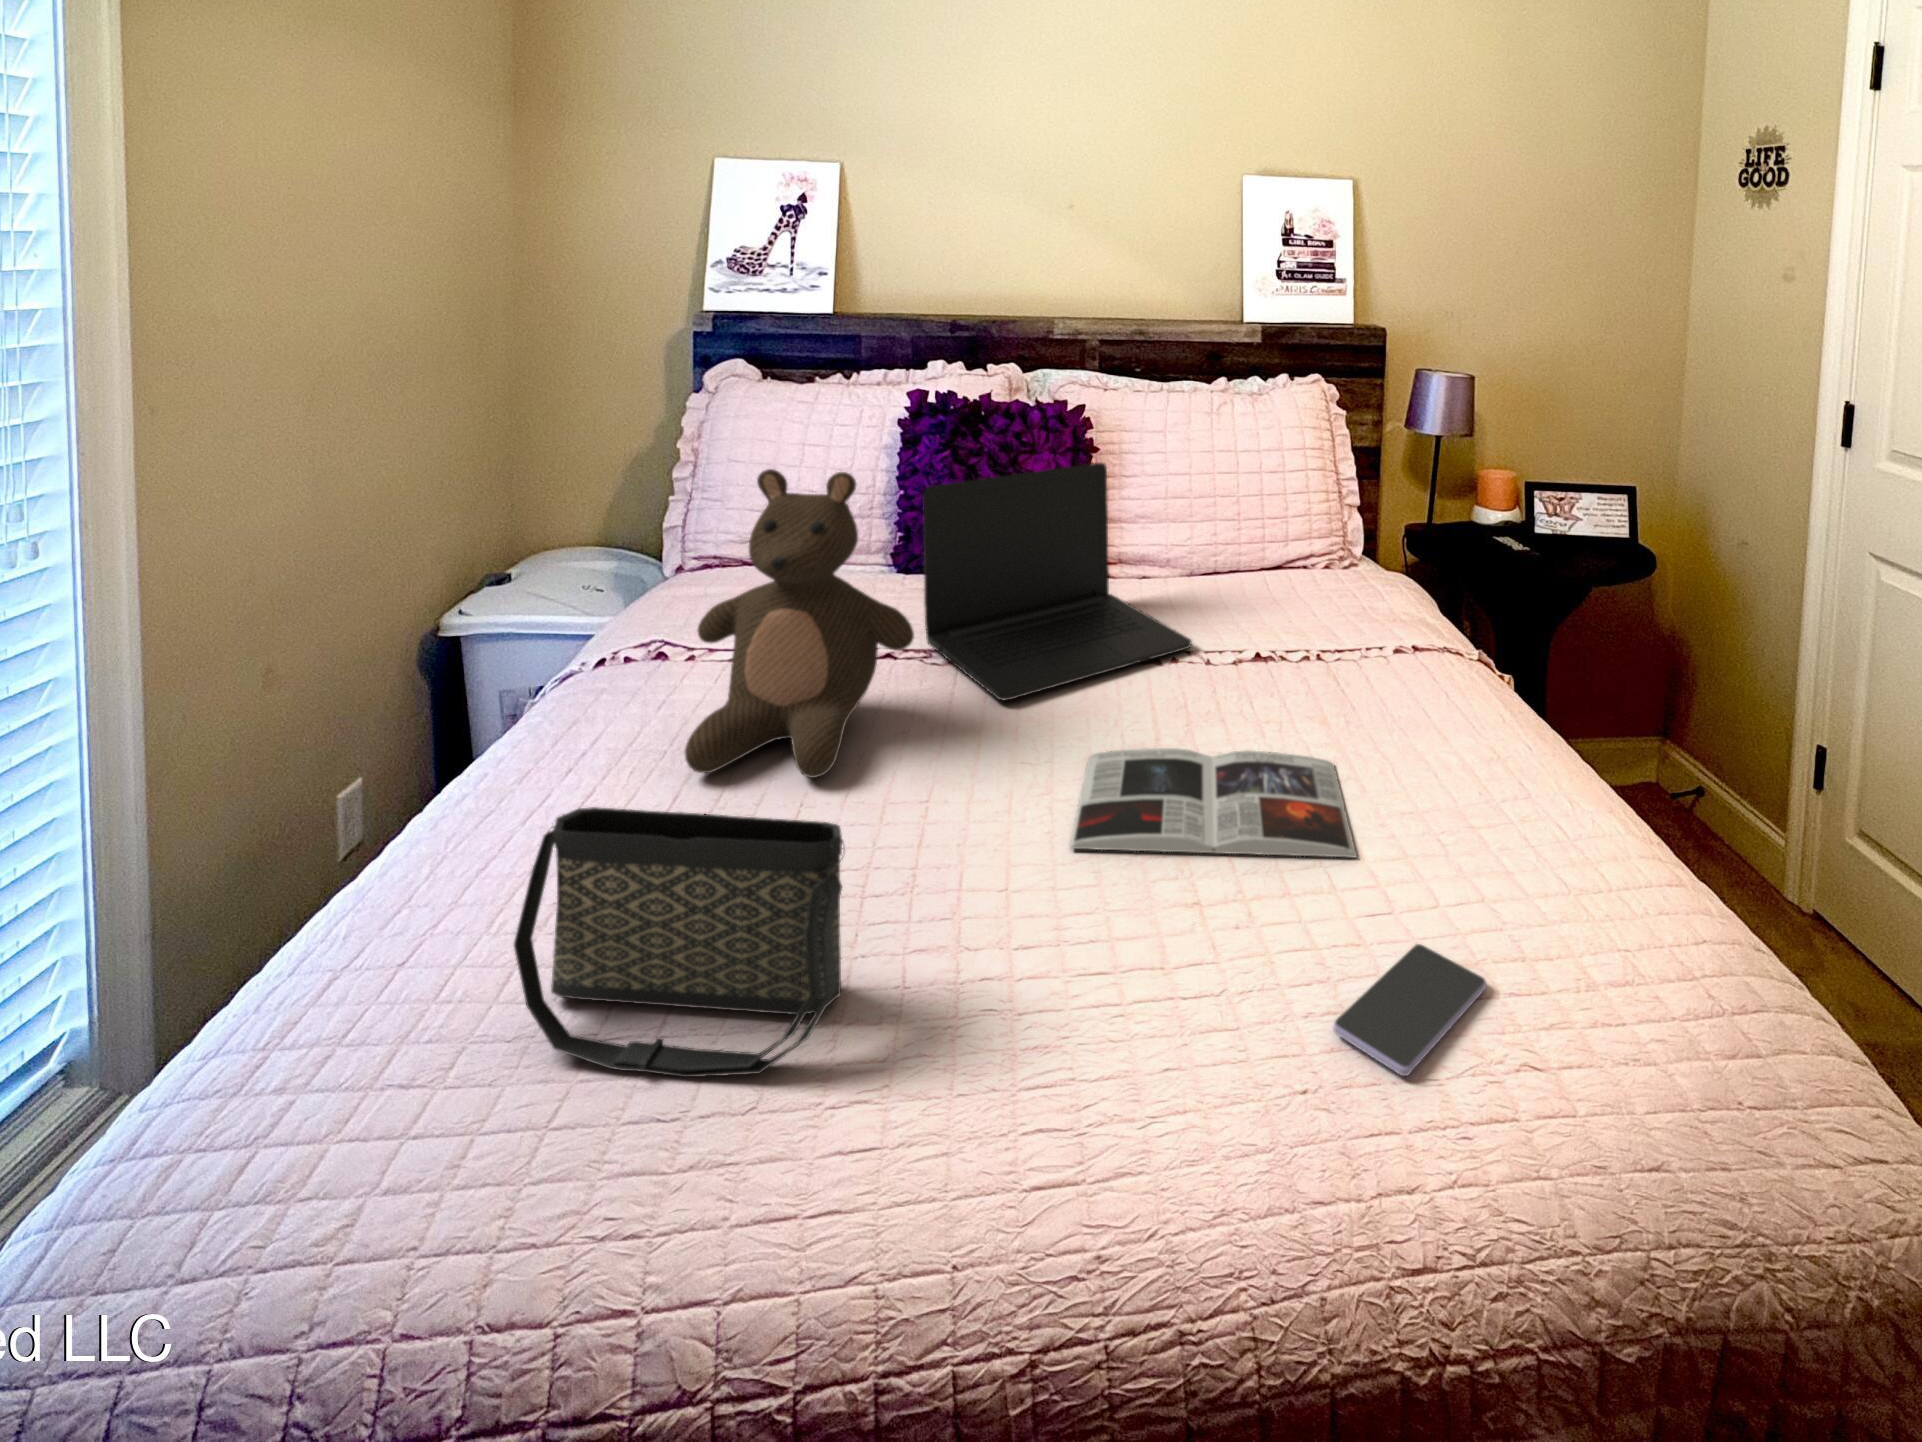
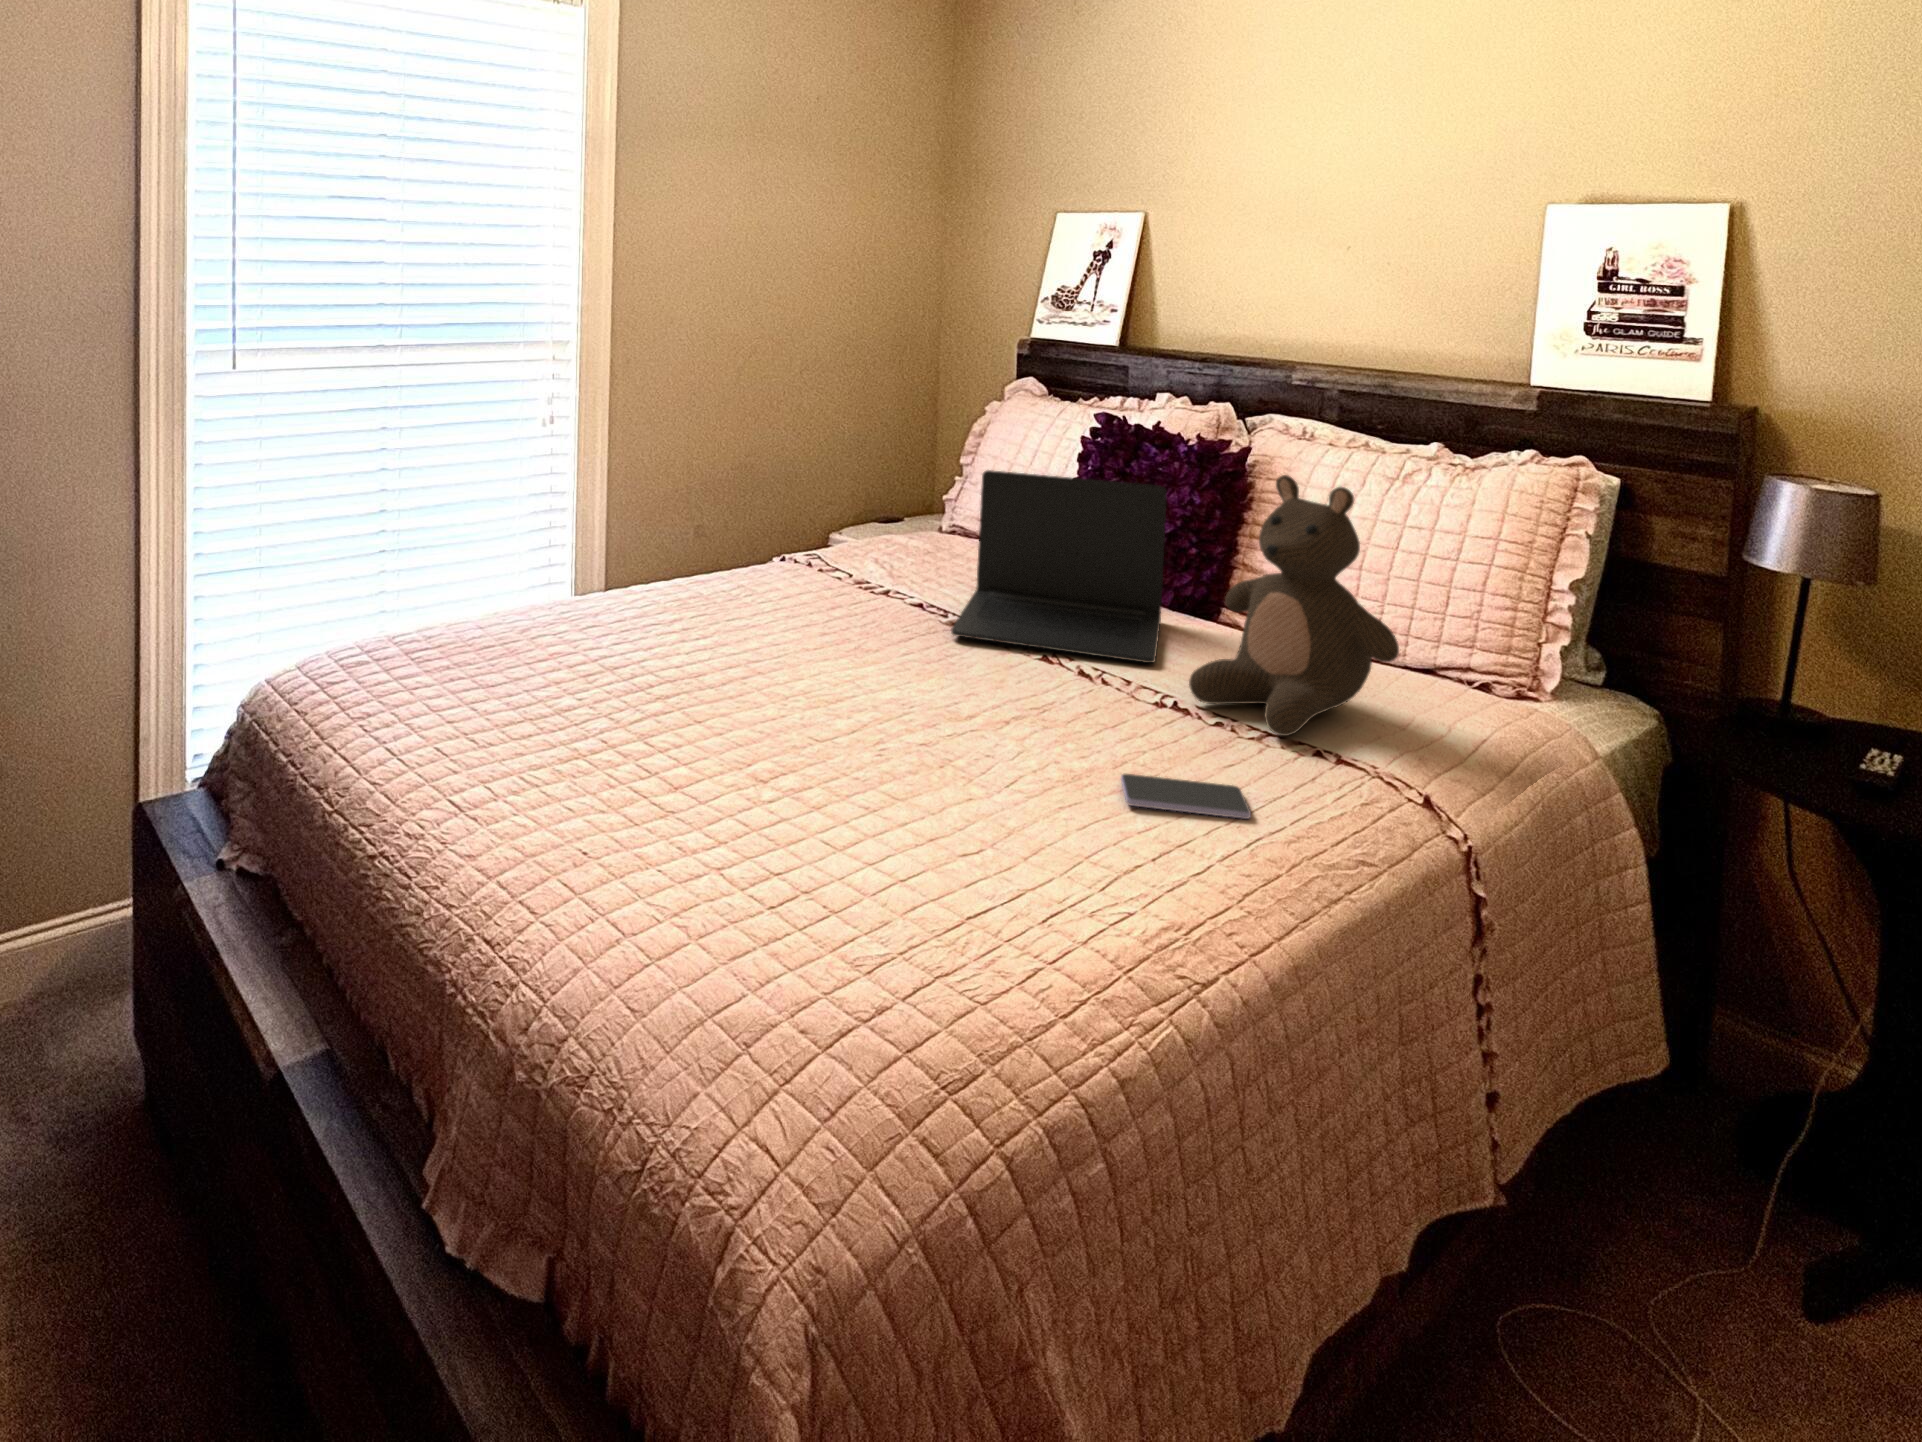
stuffed bear: present [685,469,914,778] -> present [1189,475,1399,736]
magazine: present [1070,748,1356,858] -> none [841,677,1090,787]
handbag: present [514,807,843,1077] -> none [562,553,665,693]
smartphone: present [1333,944,1486,1076] -> present [1121,774,1251,819]

